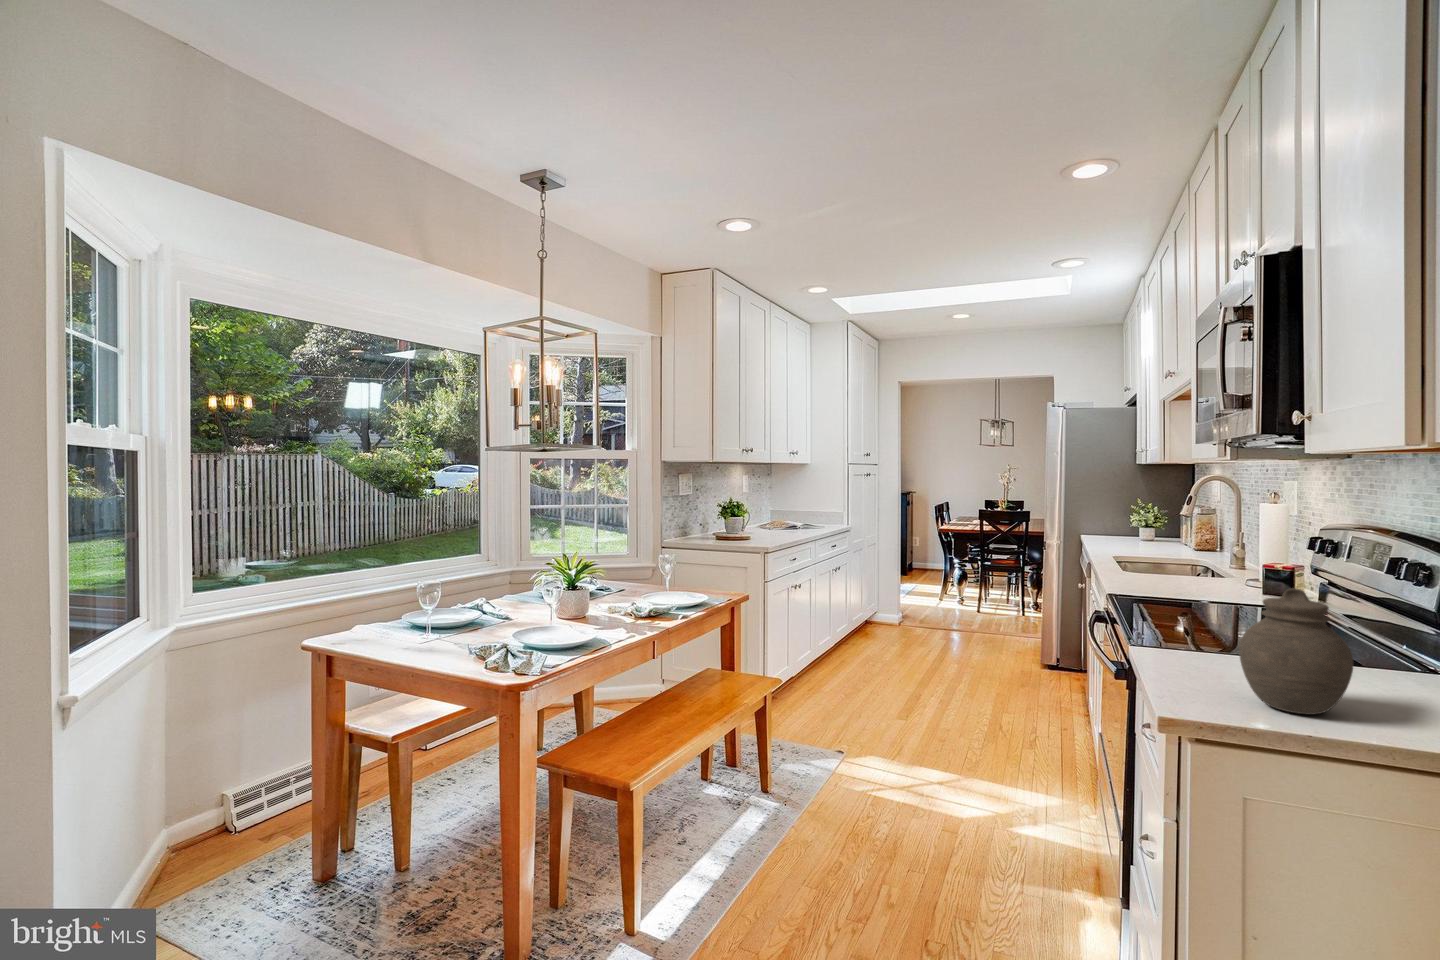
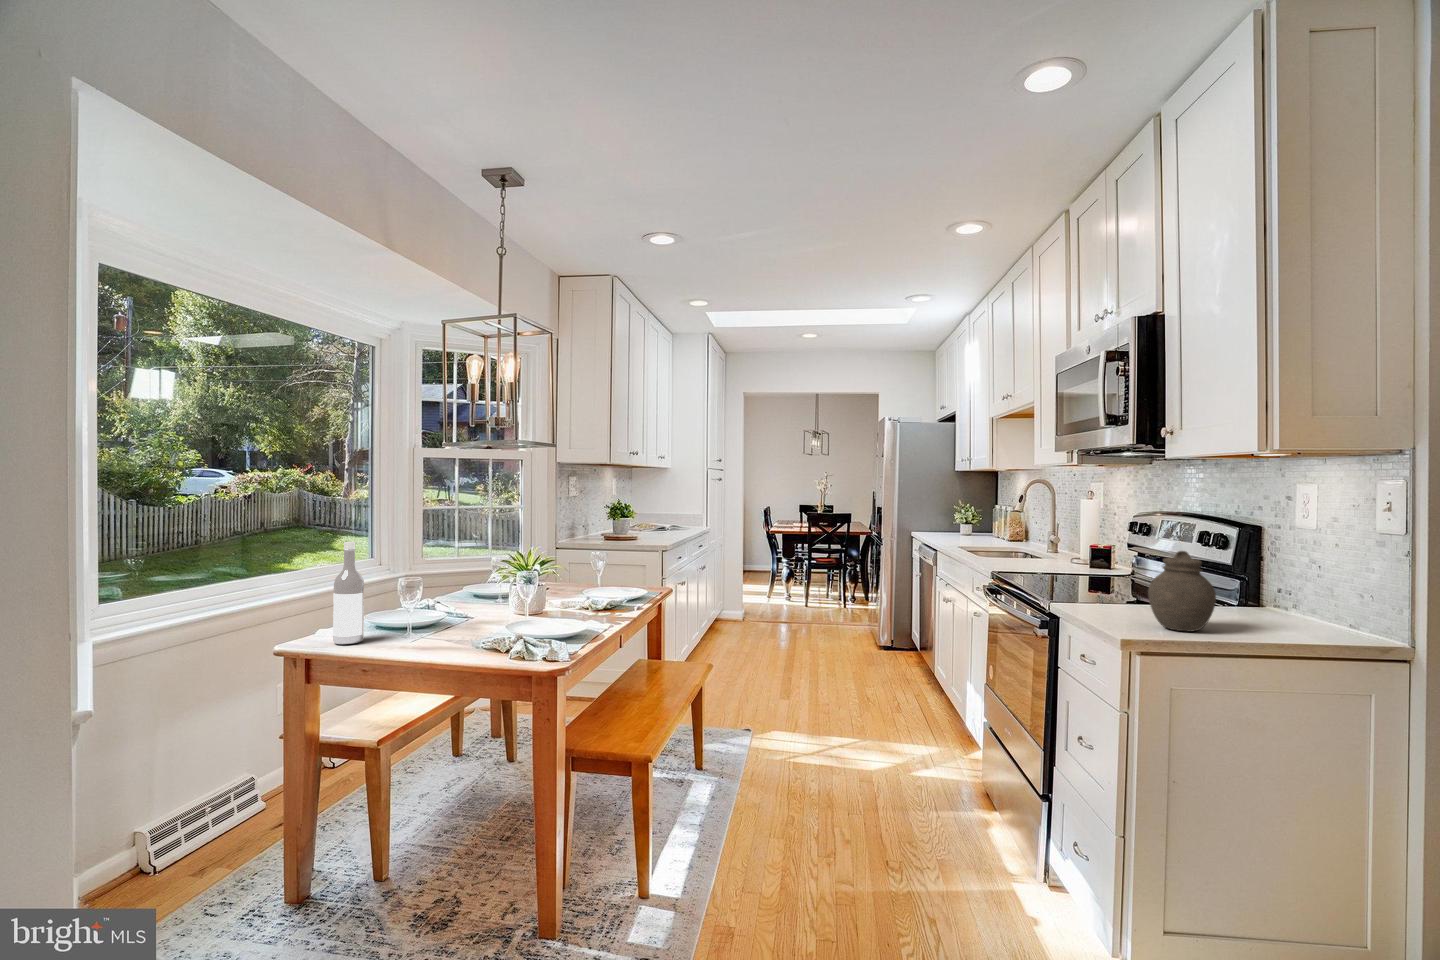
wine bottle: none [353,544,382,642] -> present [333,542,364,644]

